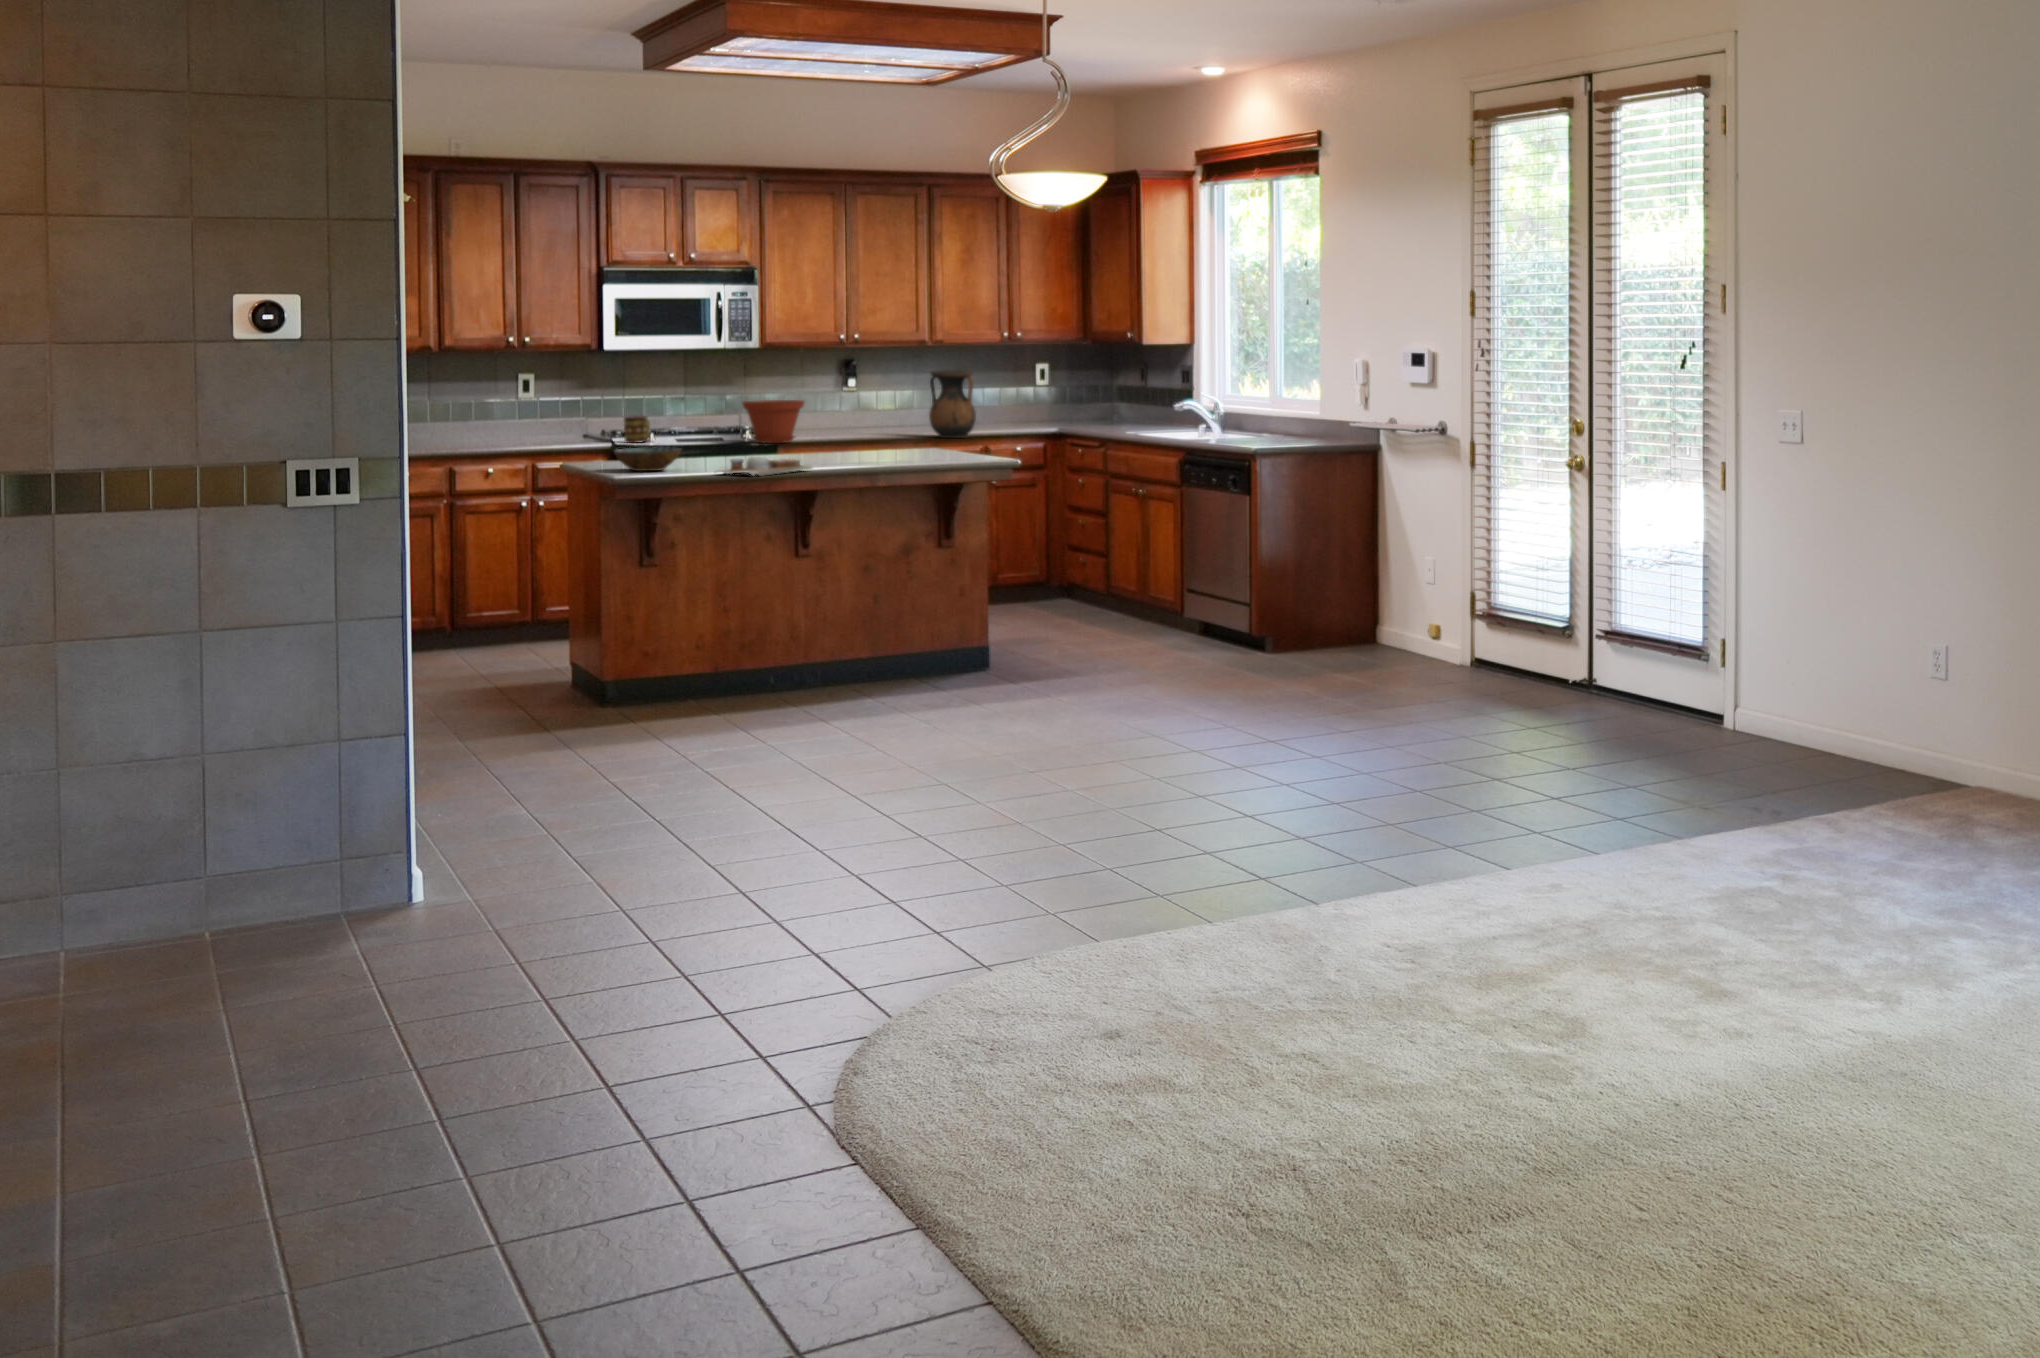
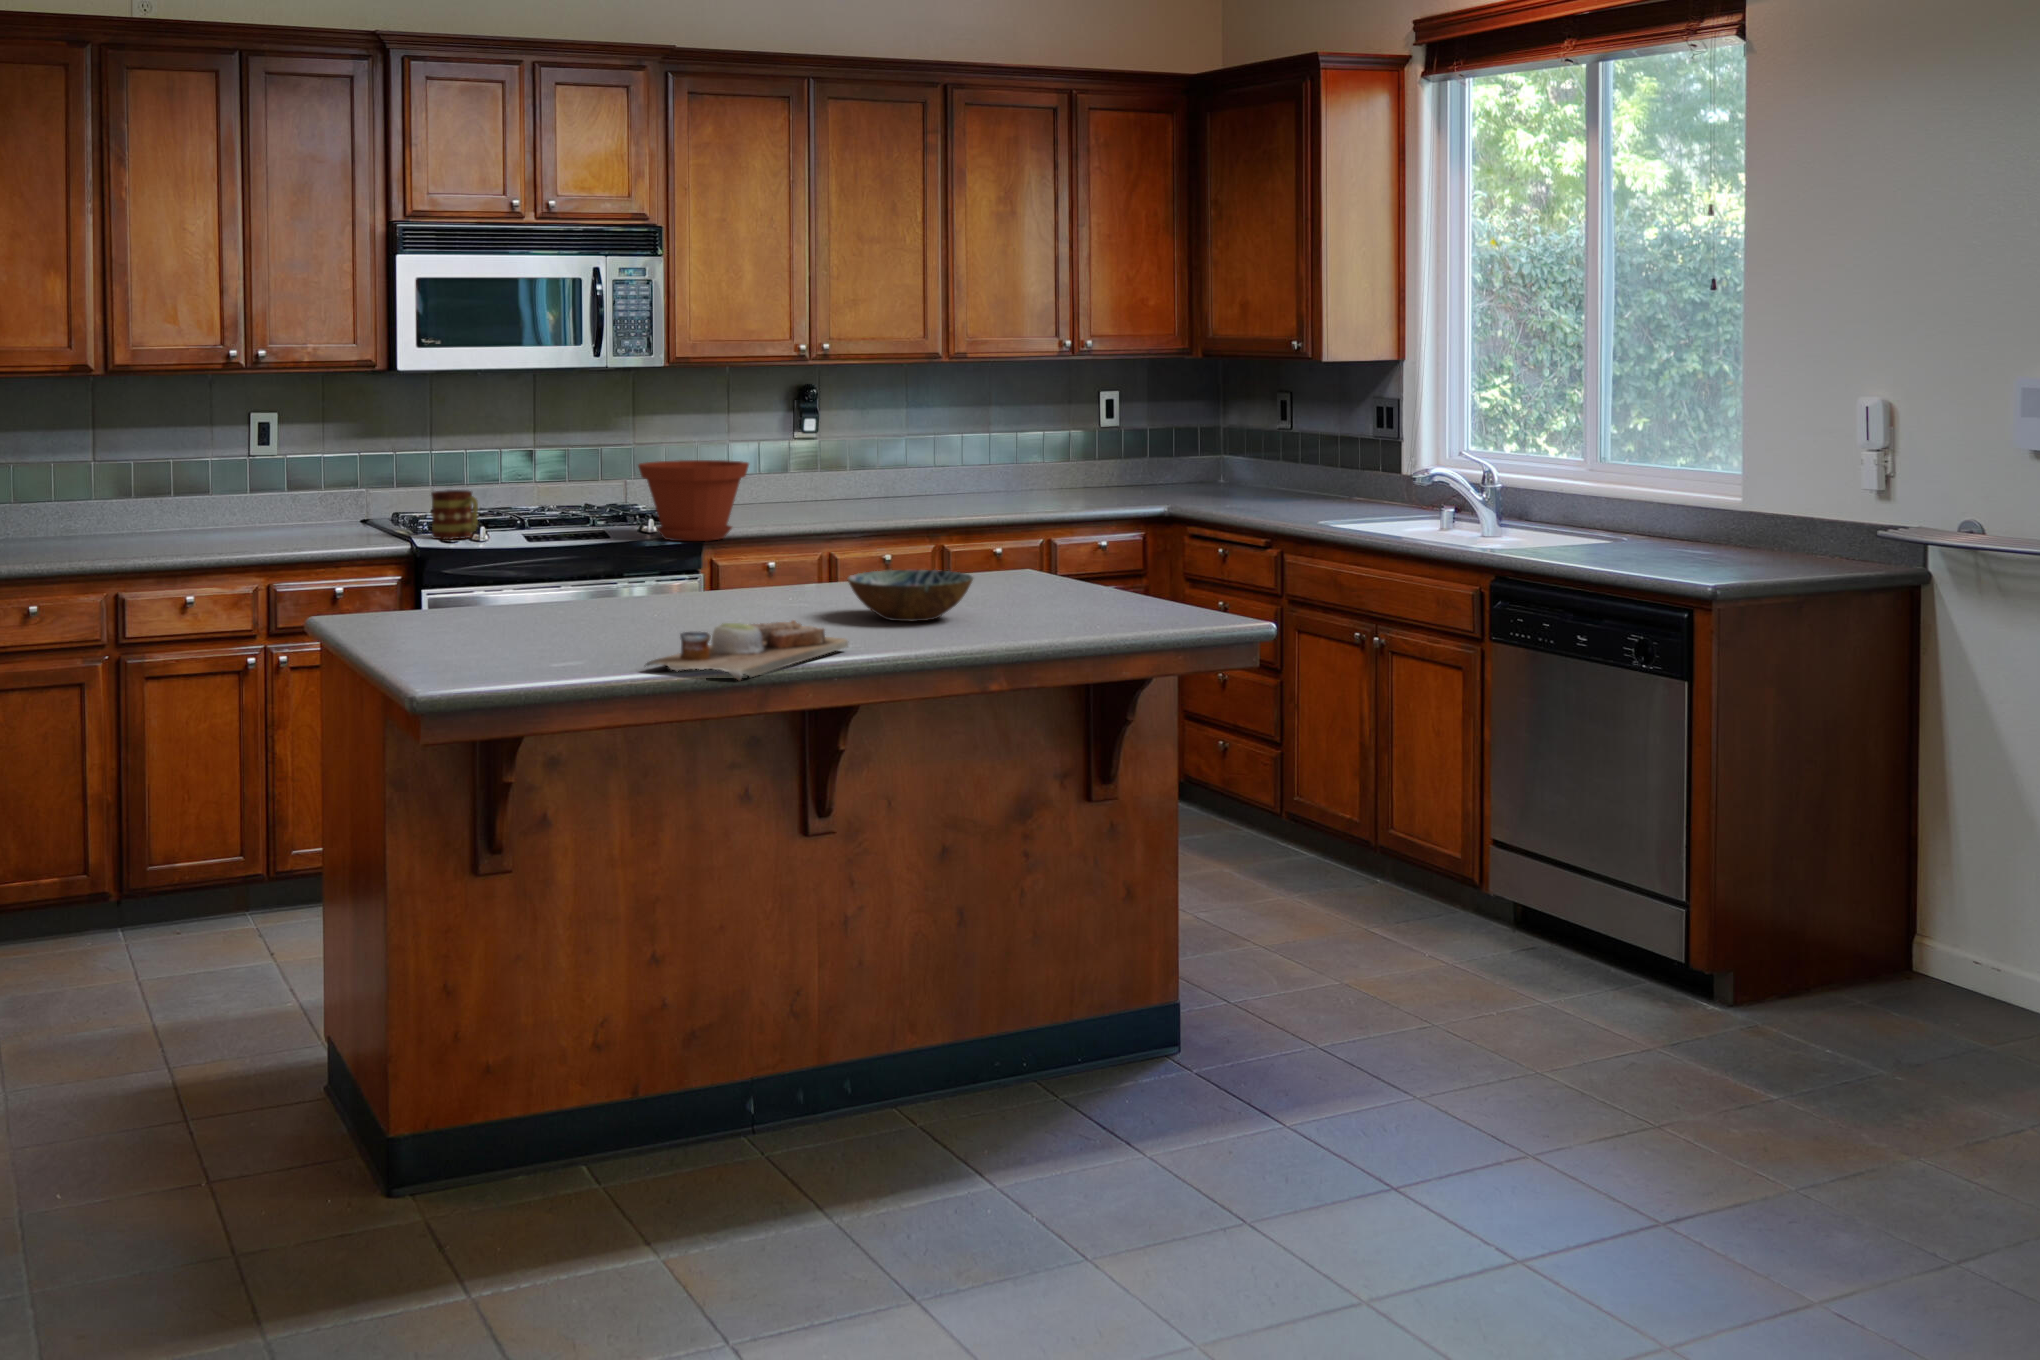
vase: present [929,370,976,438] -> none [945,405,1025,524]
bowl: present [614,447,681,471] -> present [847,570,973,621]

